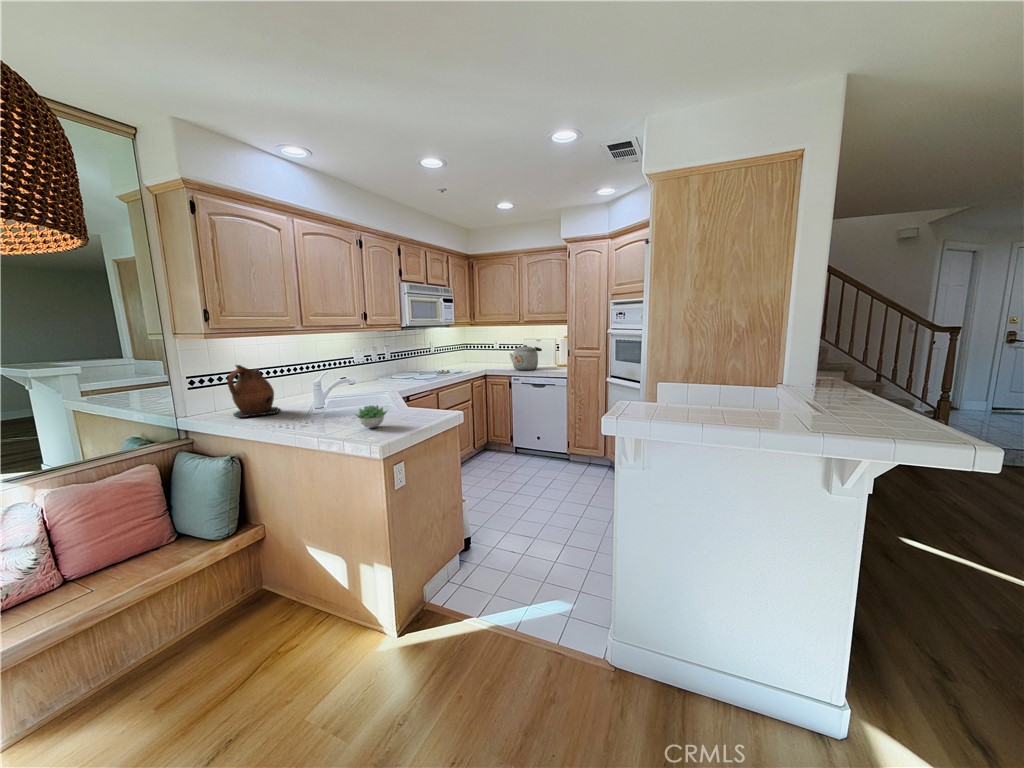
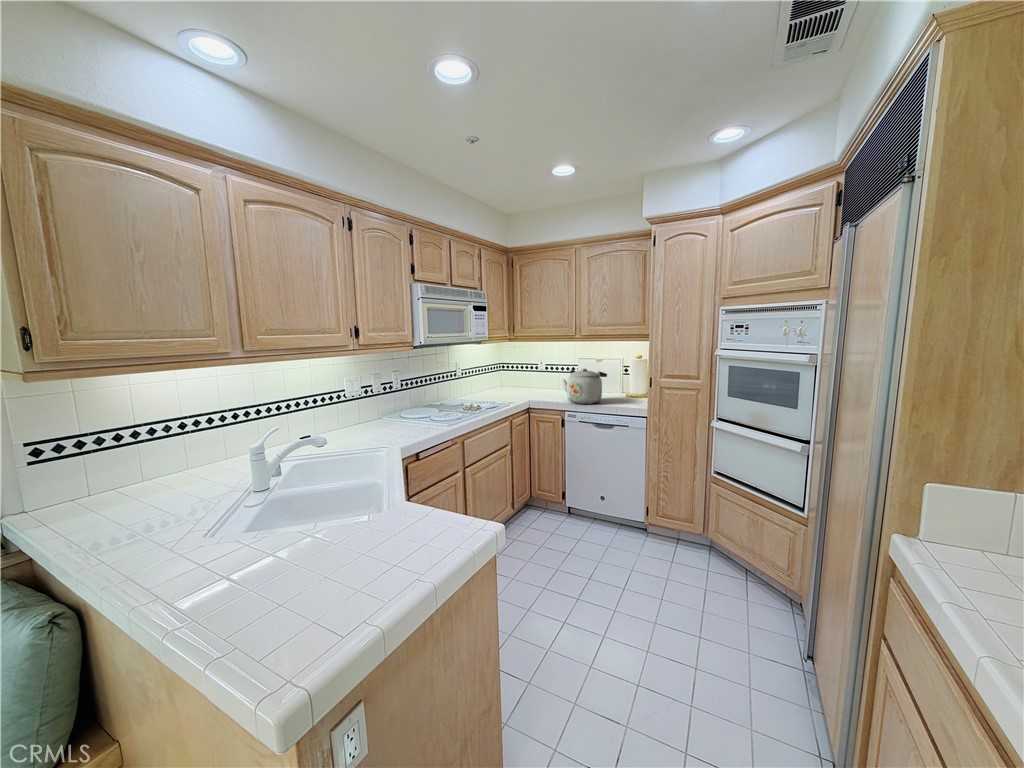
ceramic pitcher: present [227,365,278,417] -> none [78,425,192,522]
succulent plant: present [355,405,387,428] -> none [269,529,346,587]

